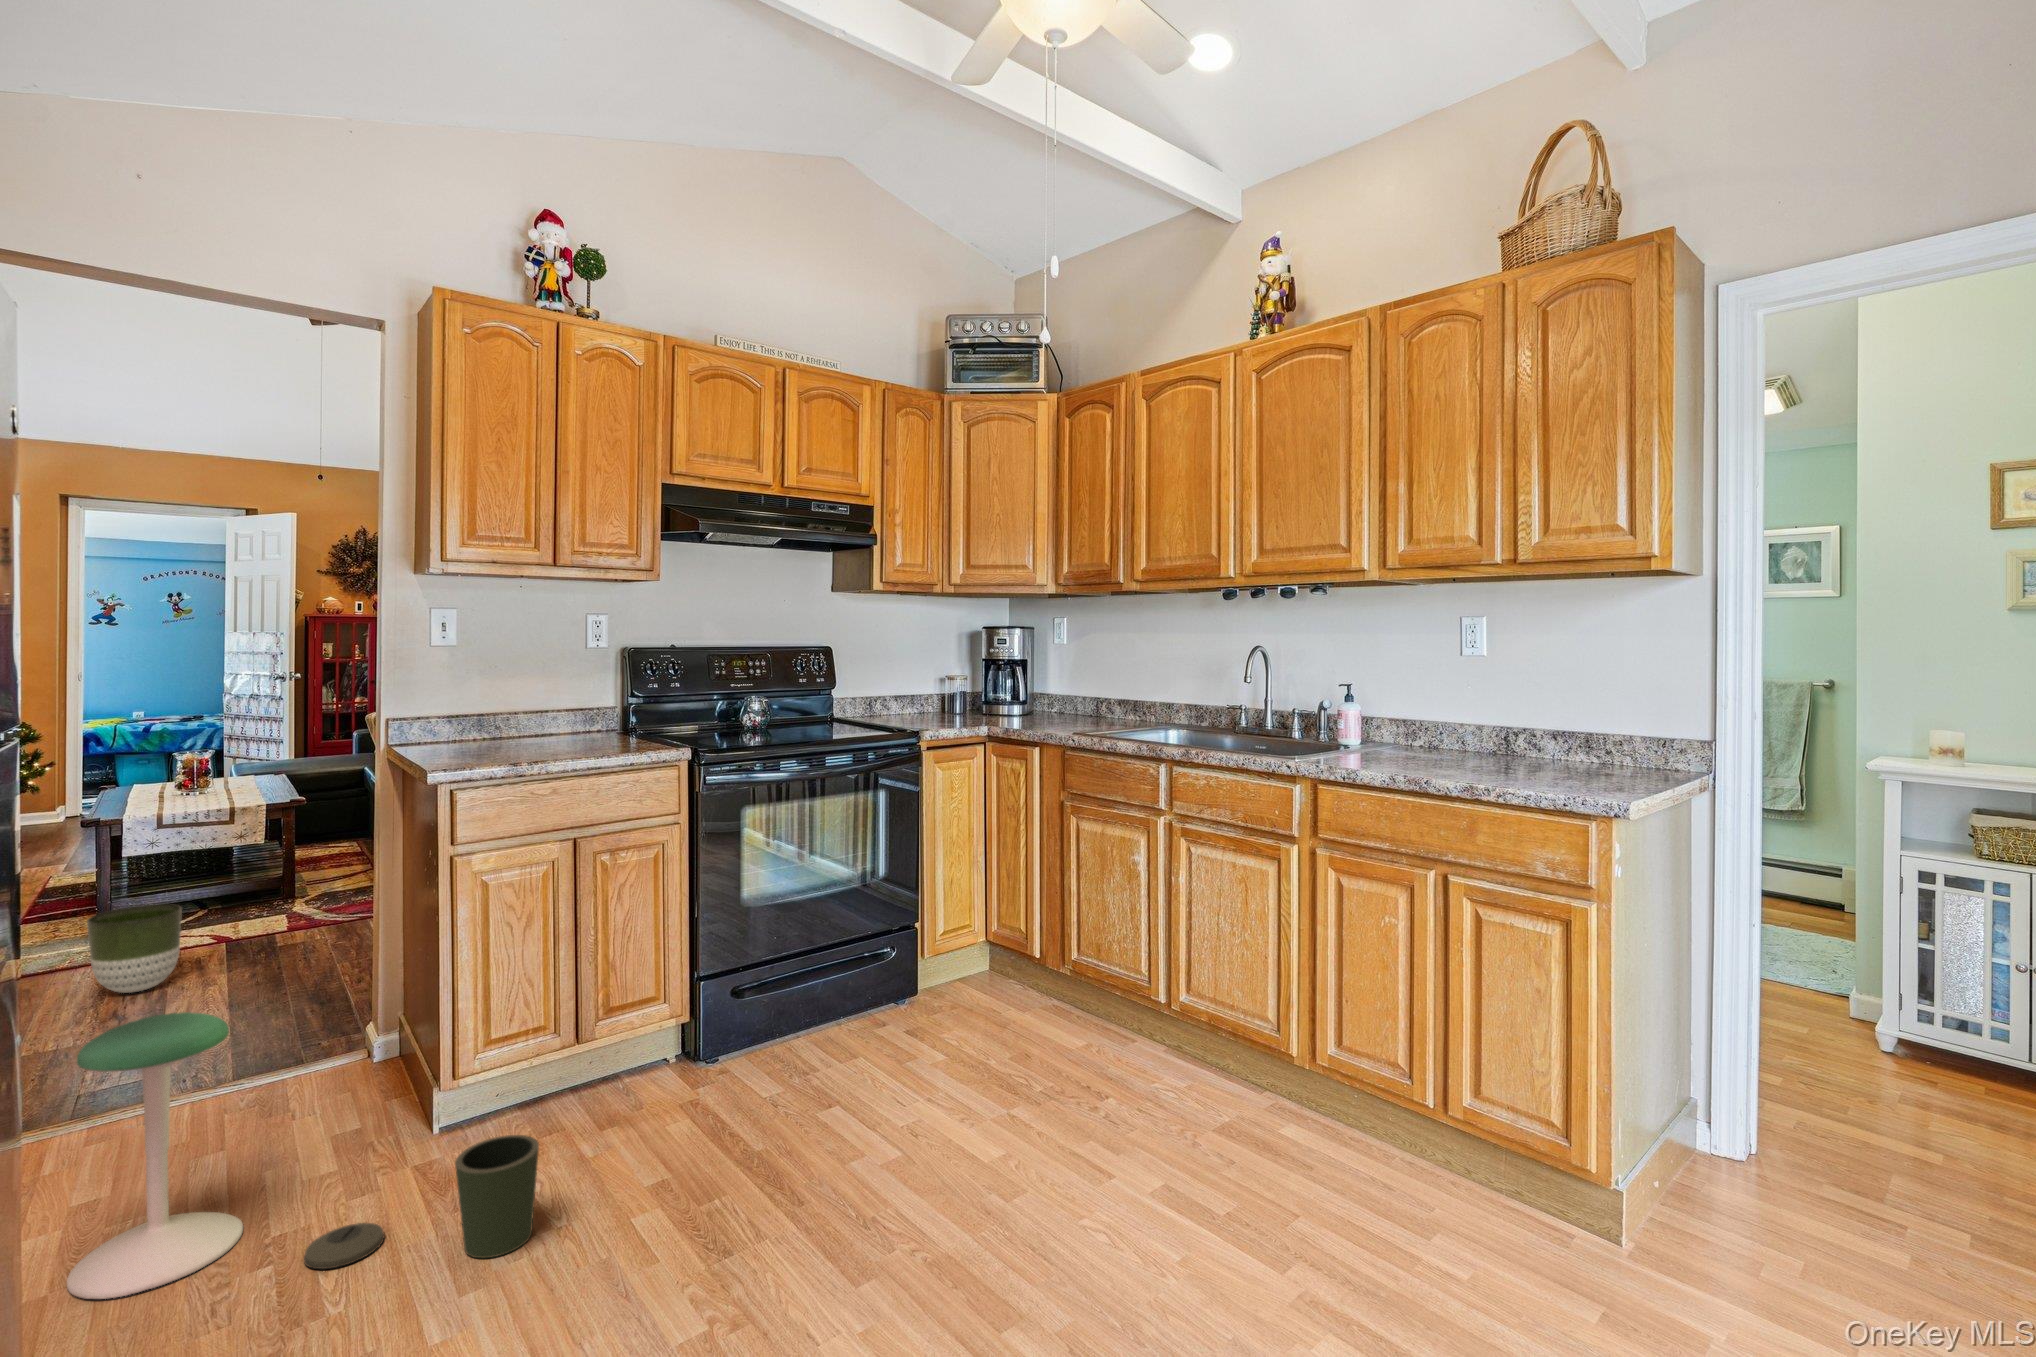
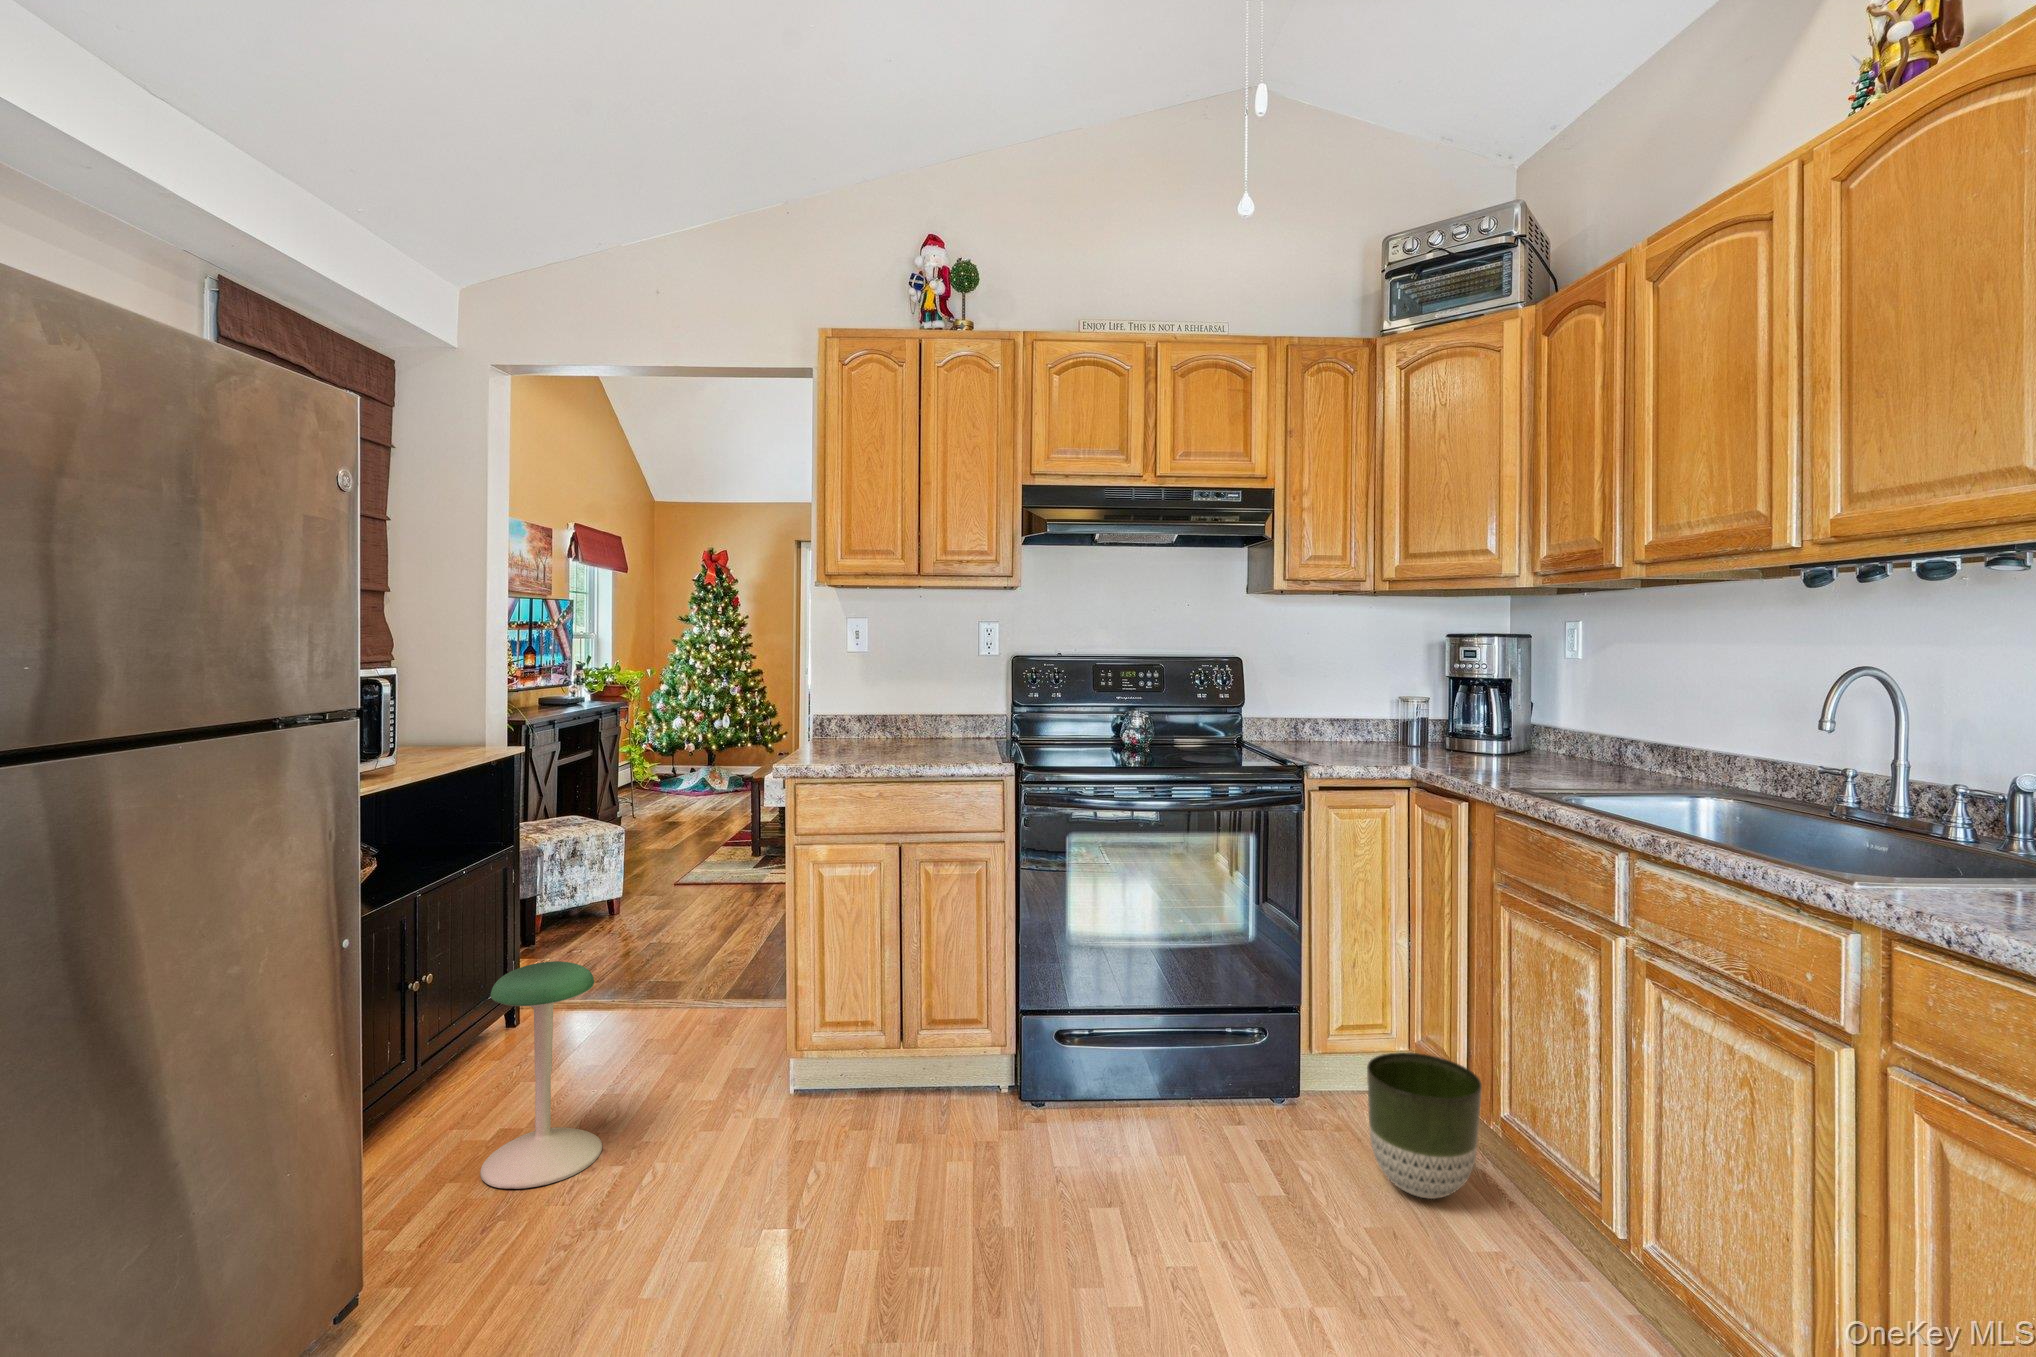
planter: present [87,904,182,993] -> present [1367,1052,1482,1199]
trash can: present [304,1135,539,1269] -> none [599,1146,761,1270]

